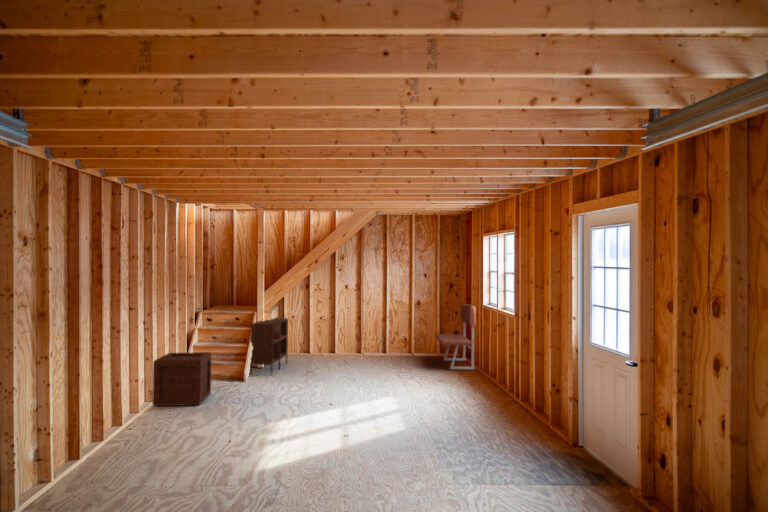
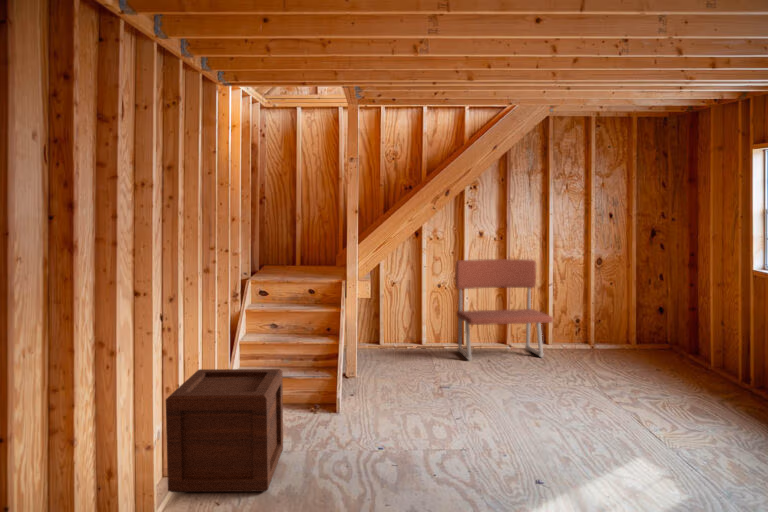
bench: present [436,304,476,370] -> present [455,259,553,360]
shelving unit: present [250,318,288,375] -> none [341,289,395,395]

